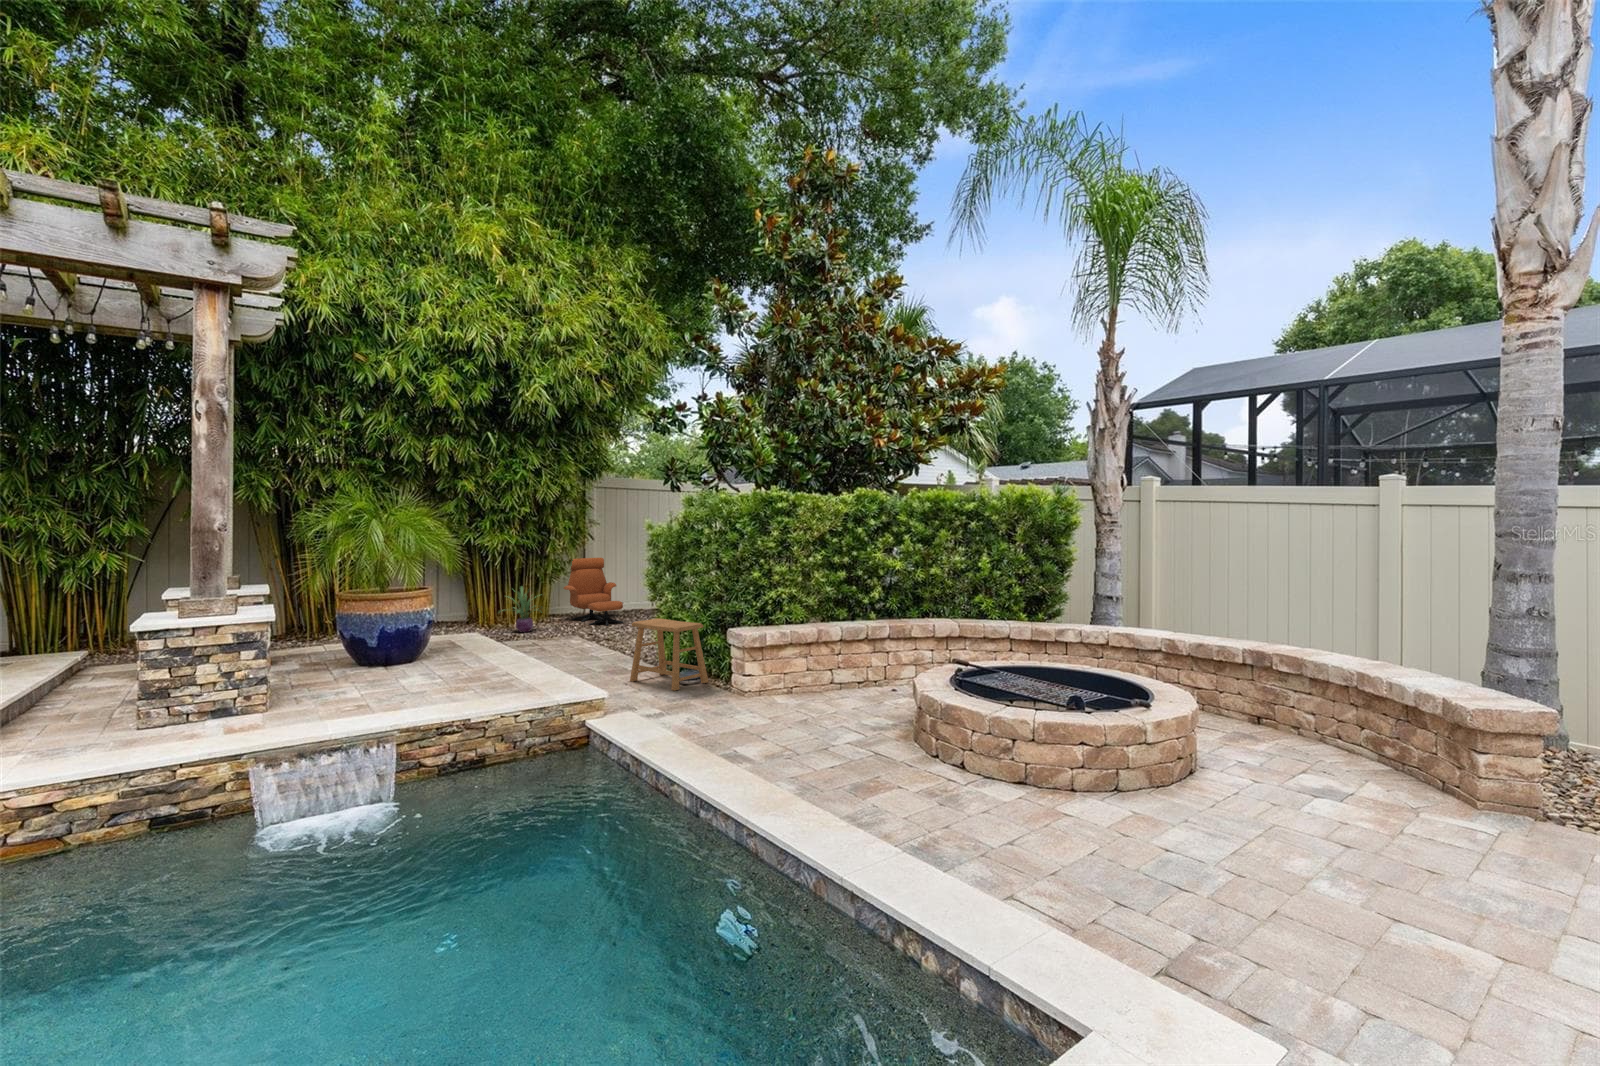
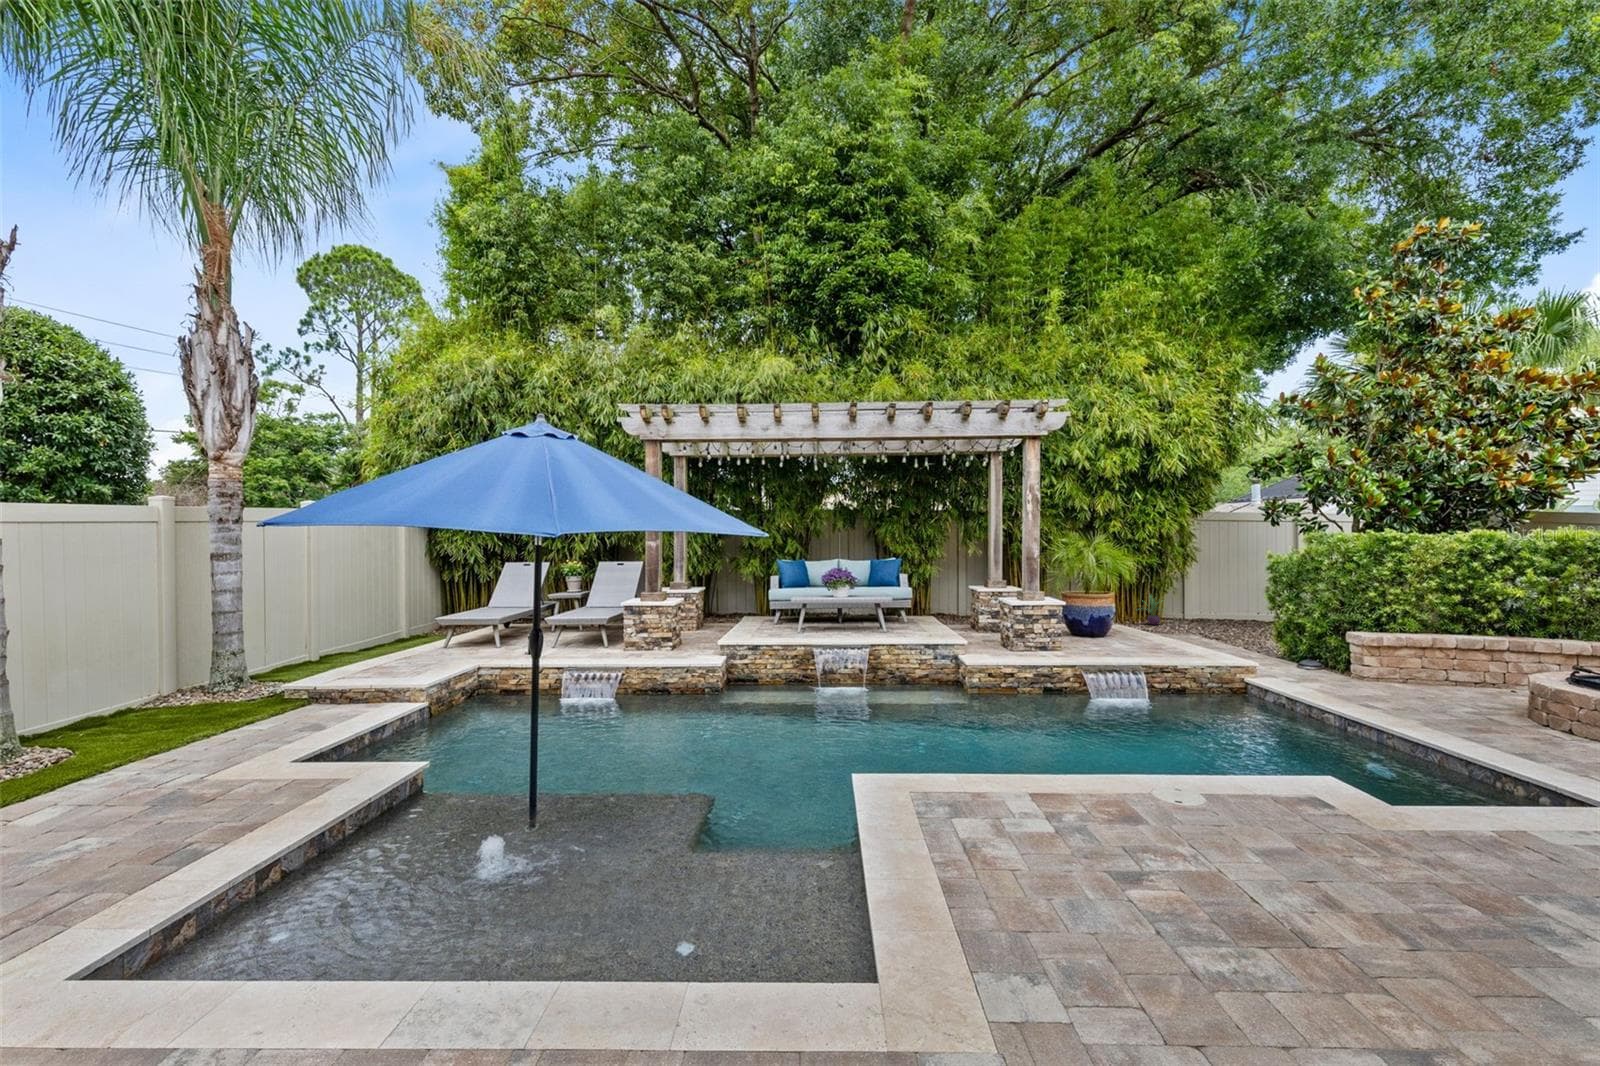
lounge chair: present [564,558,623,626] -> none [1177,575,1229,625]
stool: present [630,619,709,691] -> none [1262,621,1329,669]

